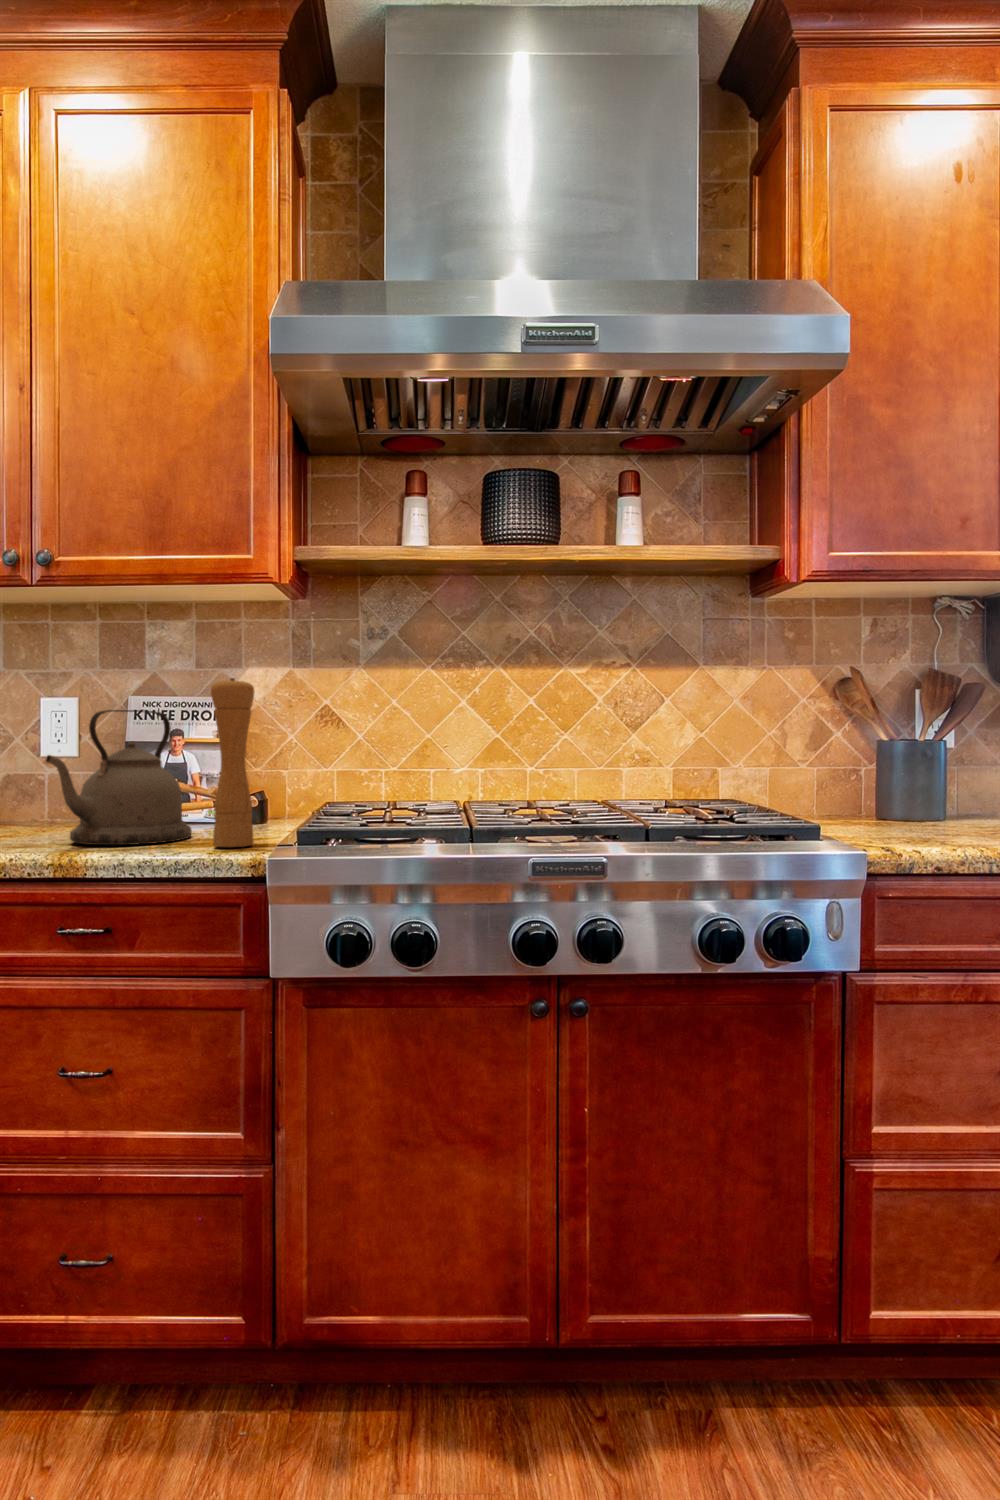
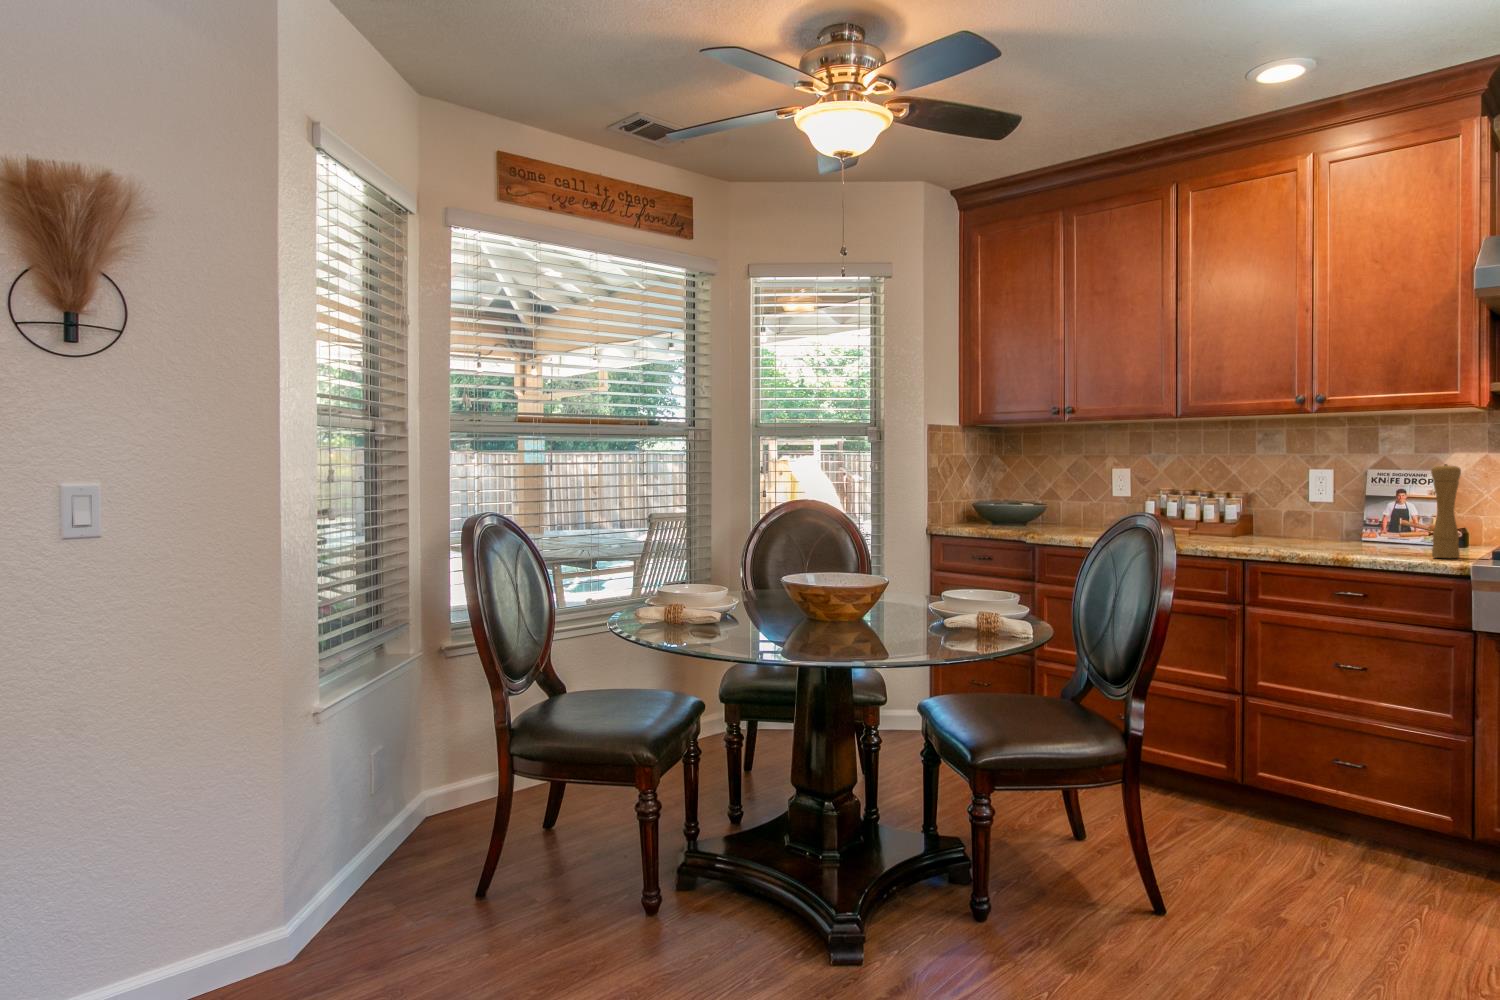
kettle: present [46,710,191,845] -> none [1328,480,1415,554]

